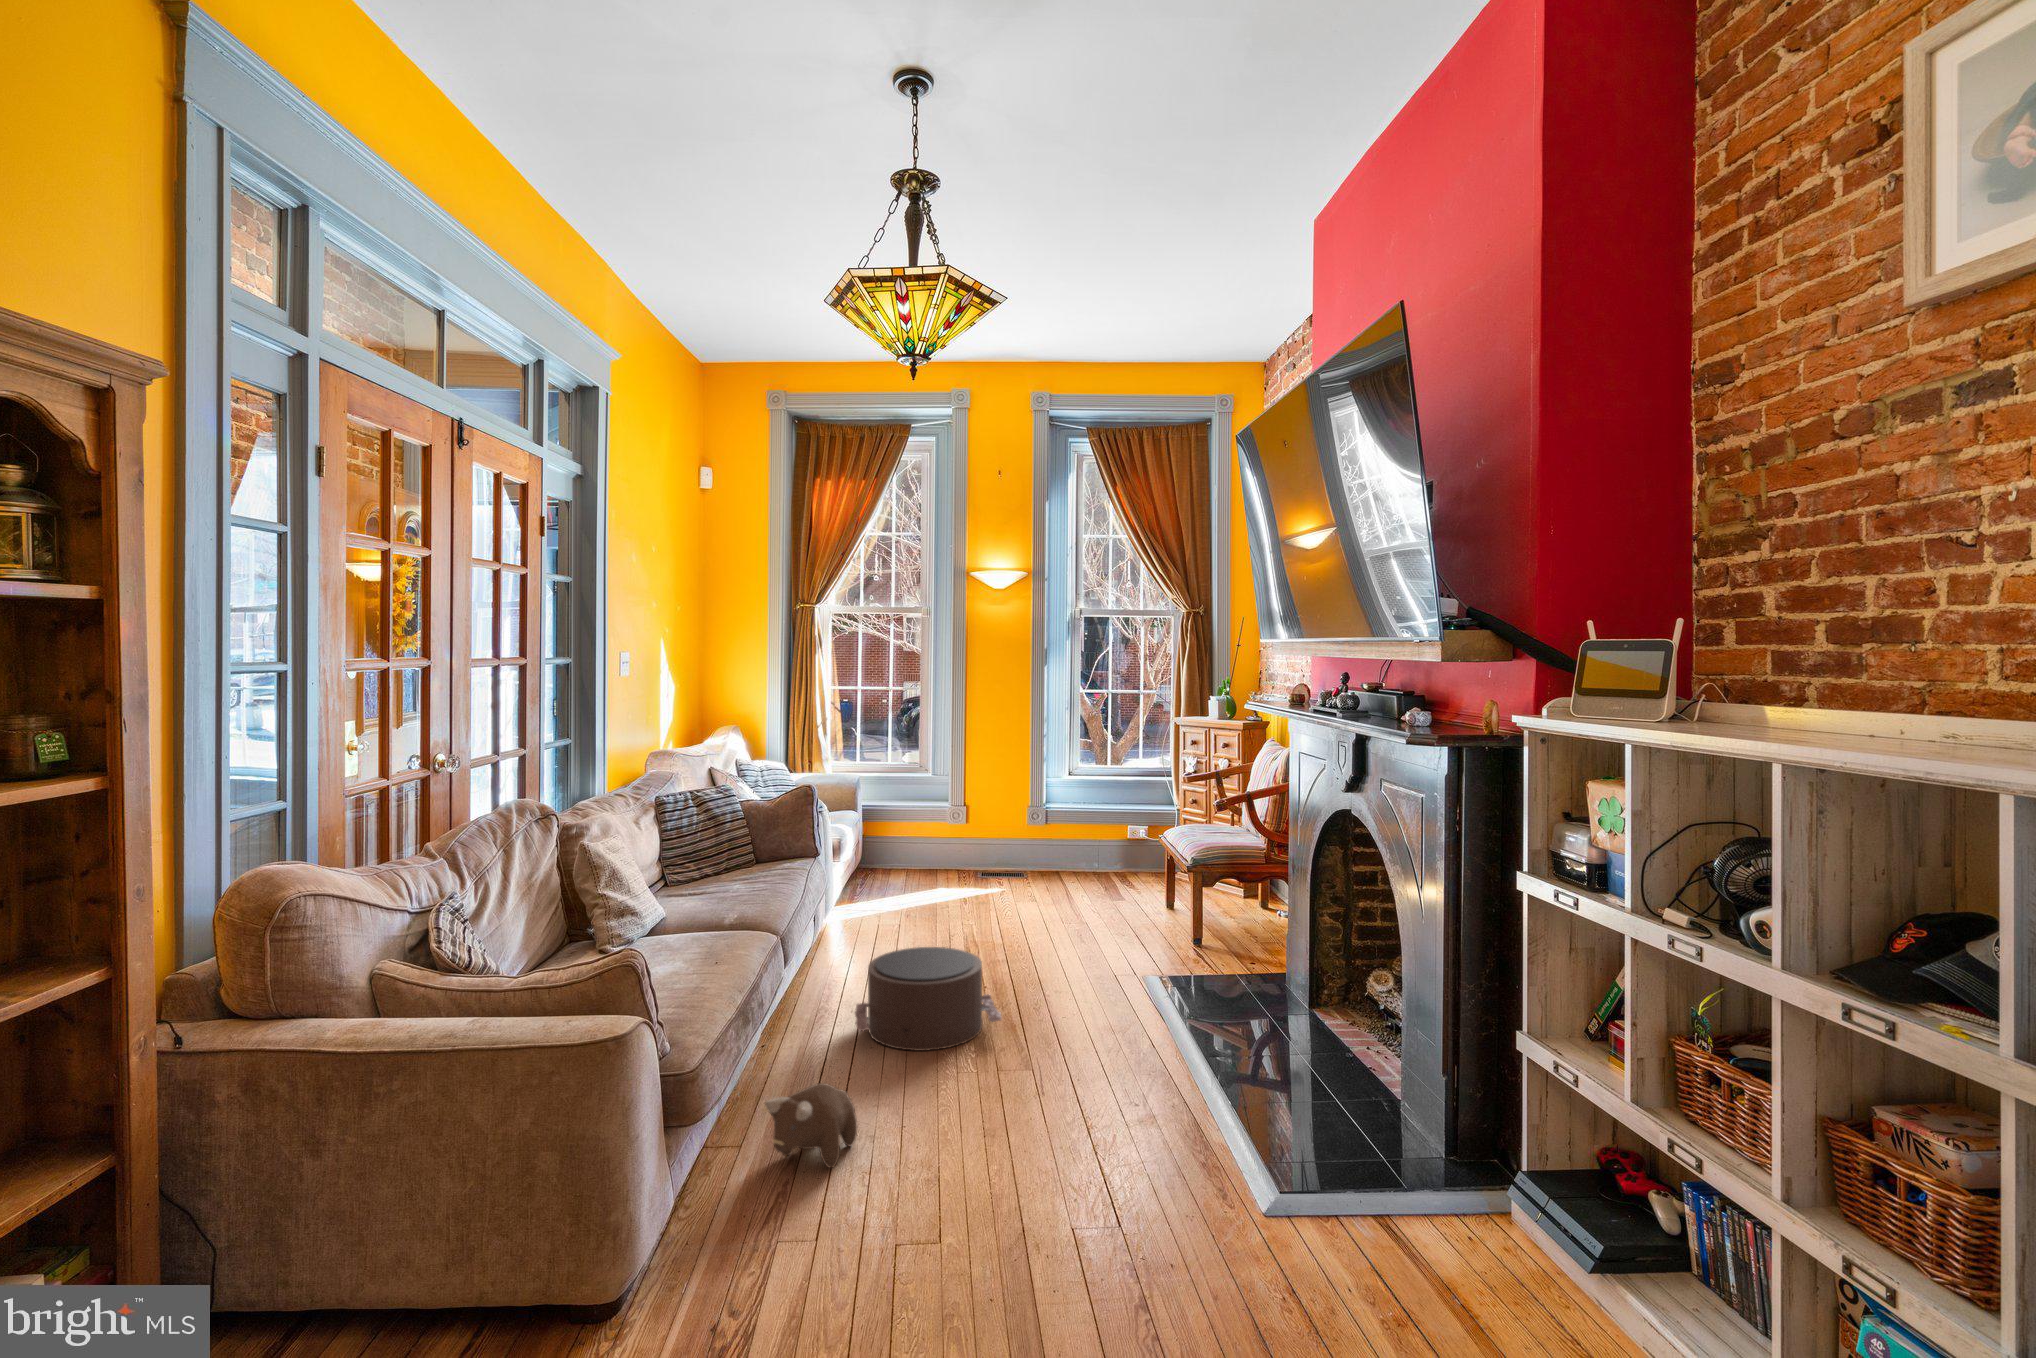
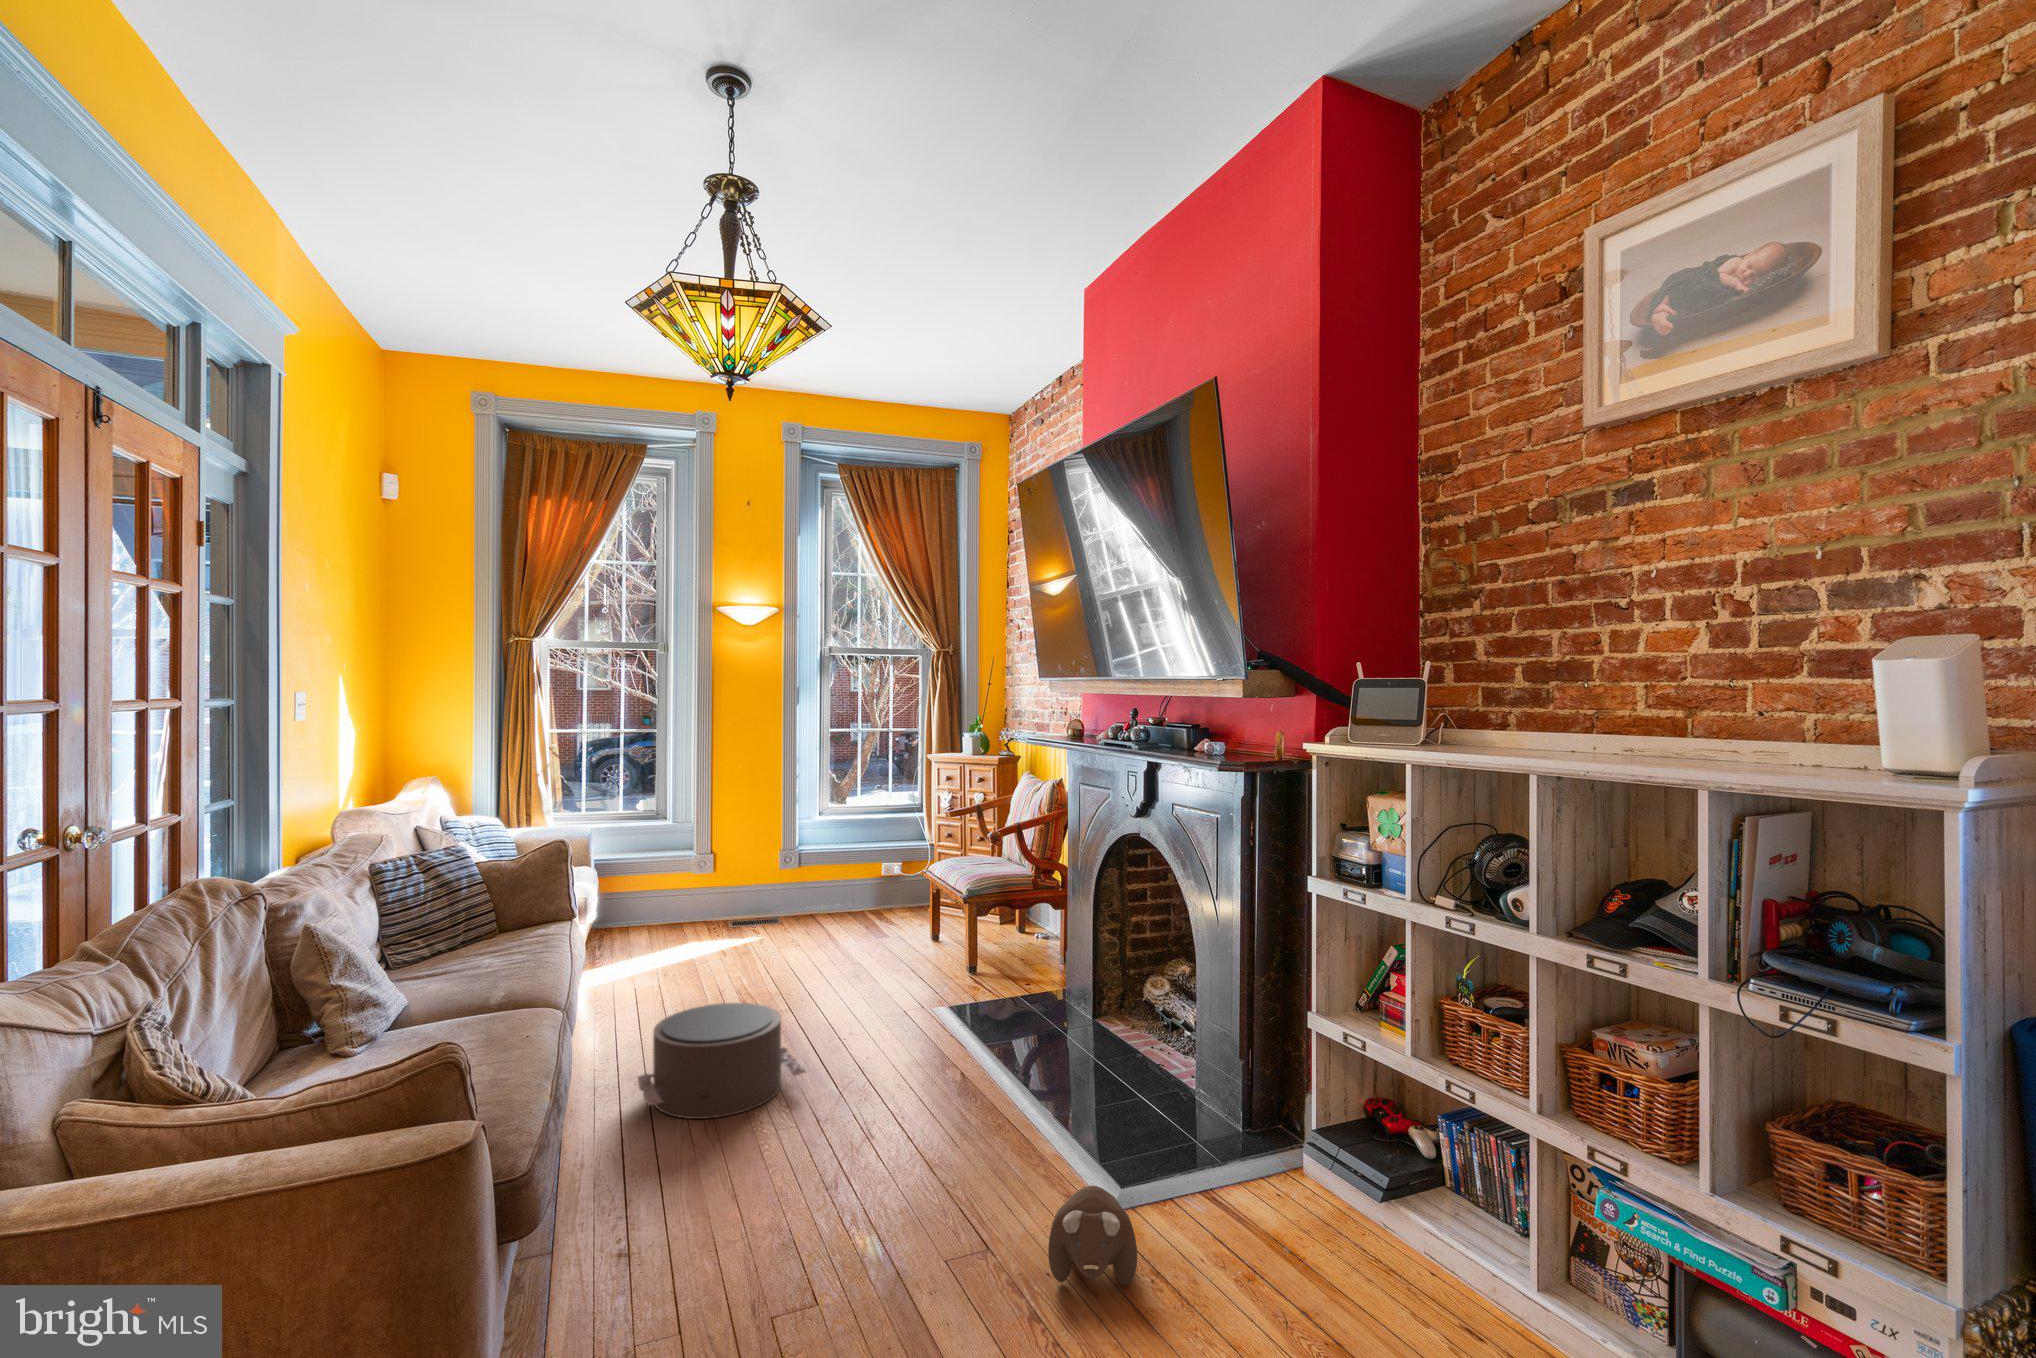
plush toy: present [765,1083,857,1168] -> present [1048,1186,1137,1286]

